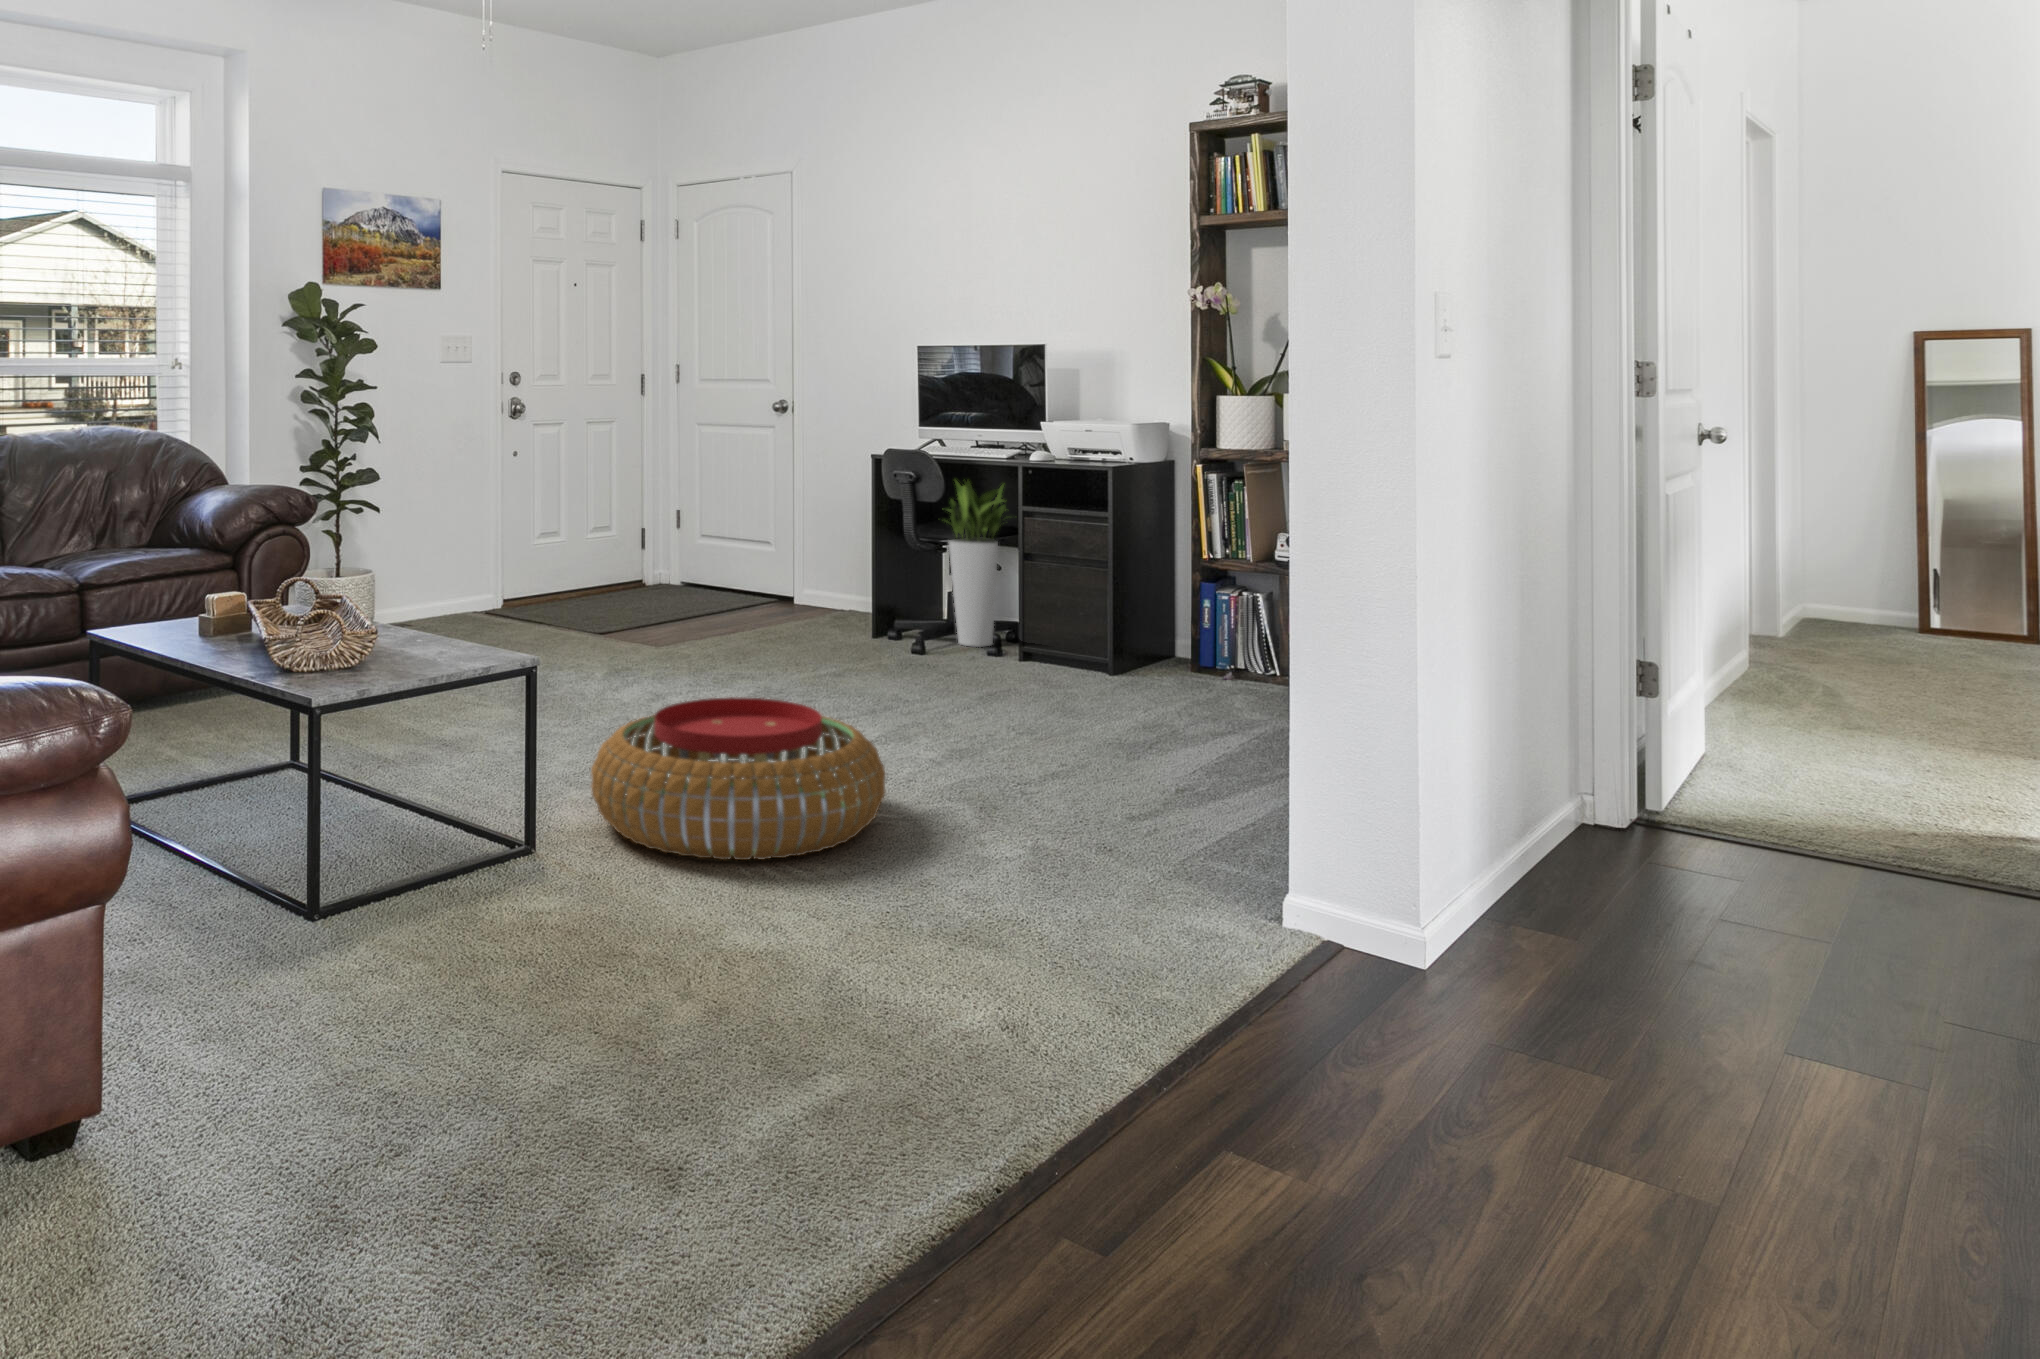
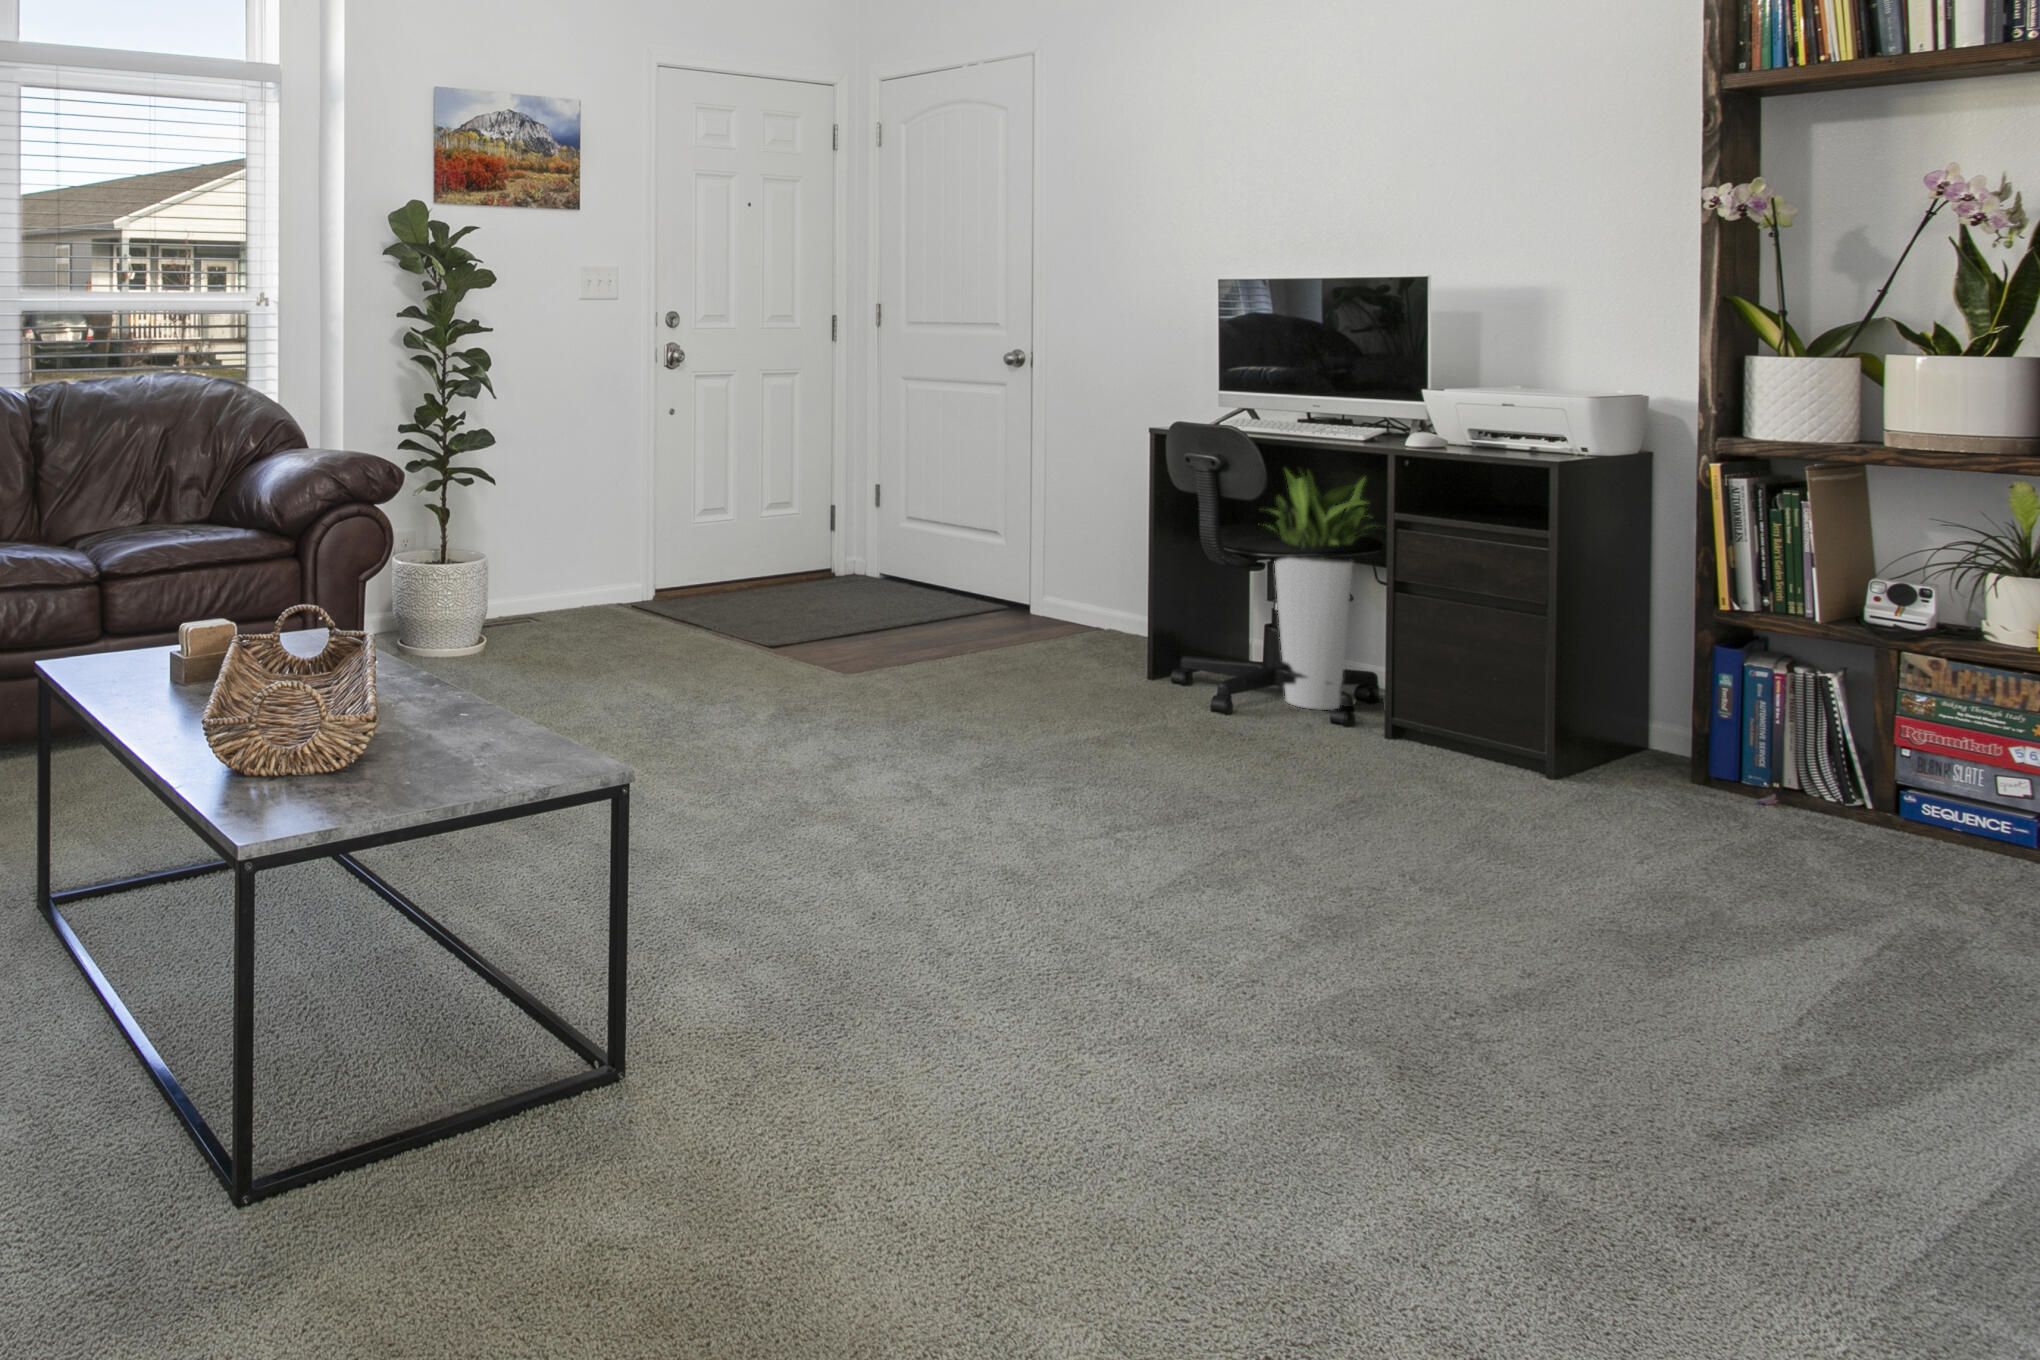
pouf: present [591,697,885,860] -> none [731,831,1251,1166]

